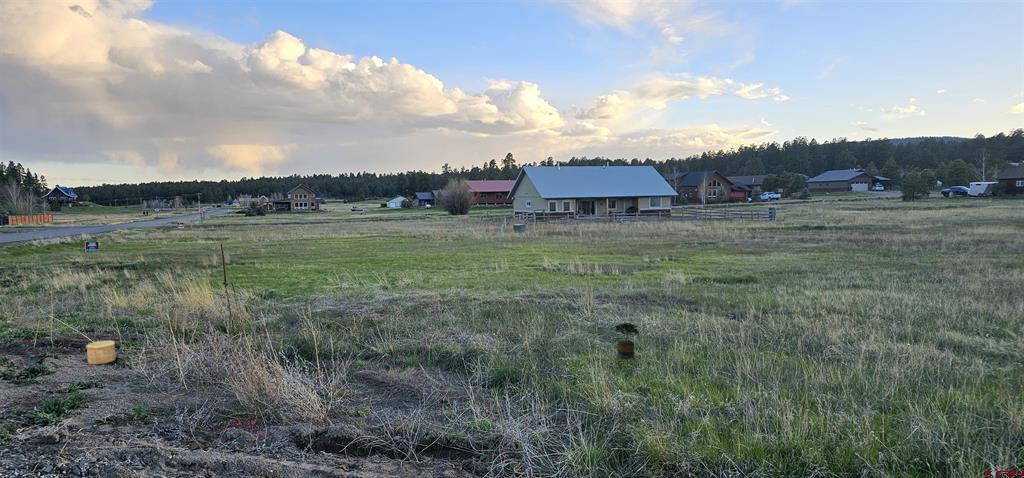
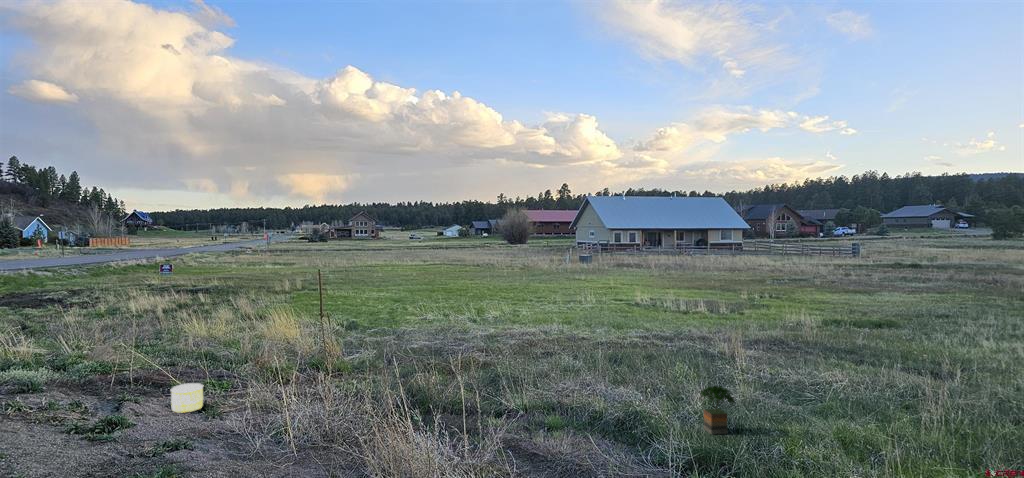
potted tree: present [615,323,639,359] -> present [701,386,735,434]

